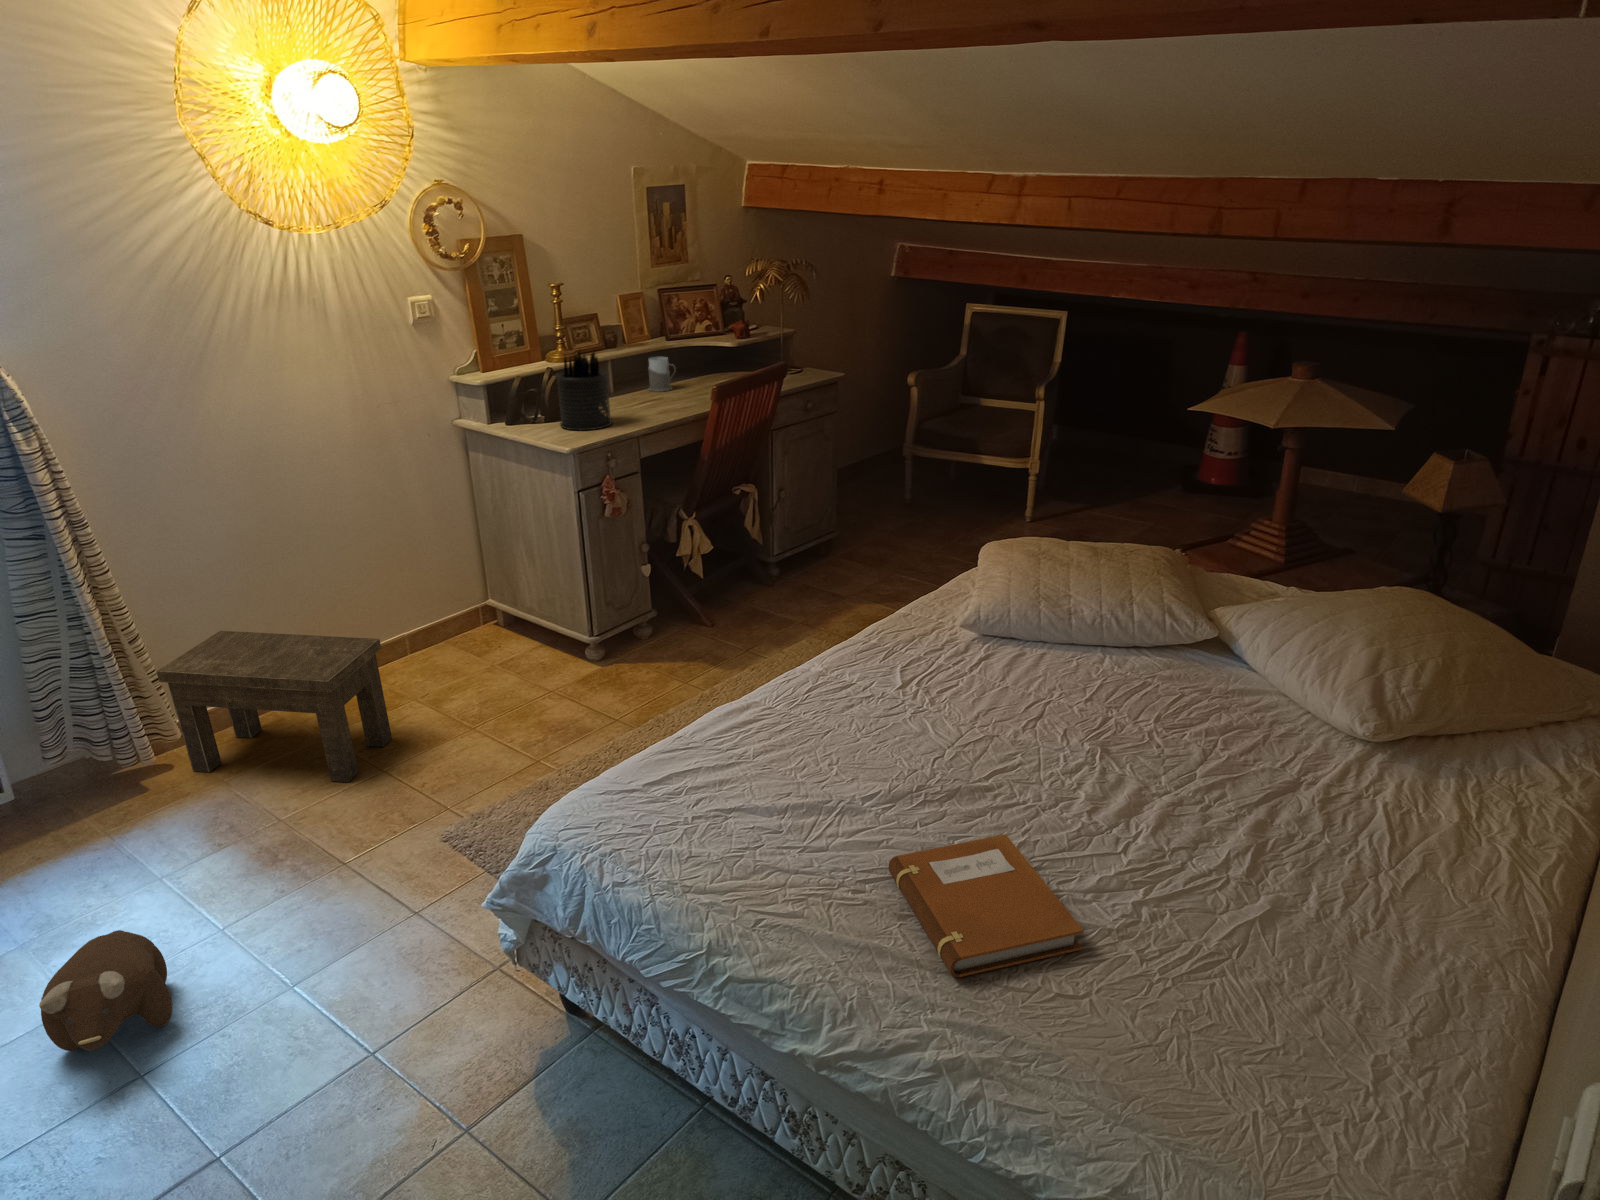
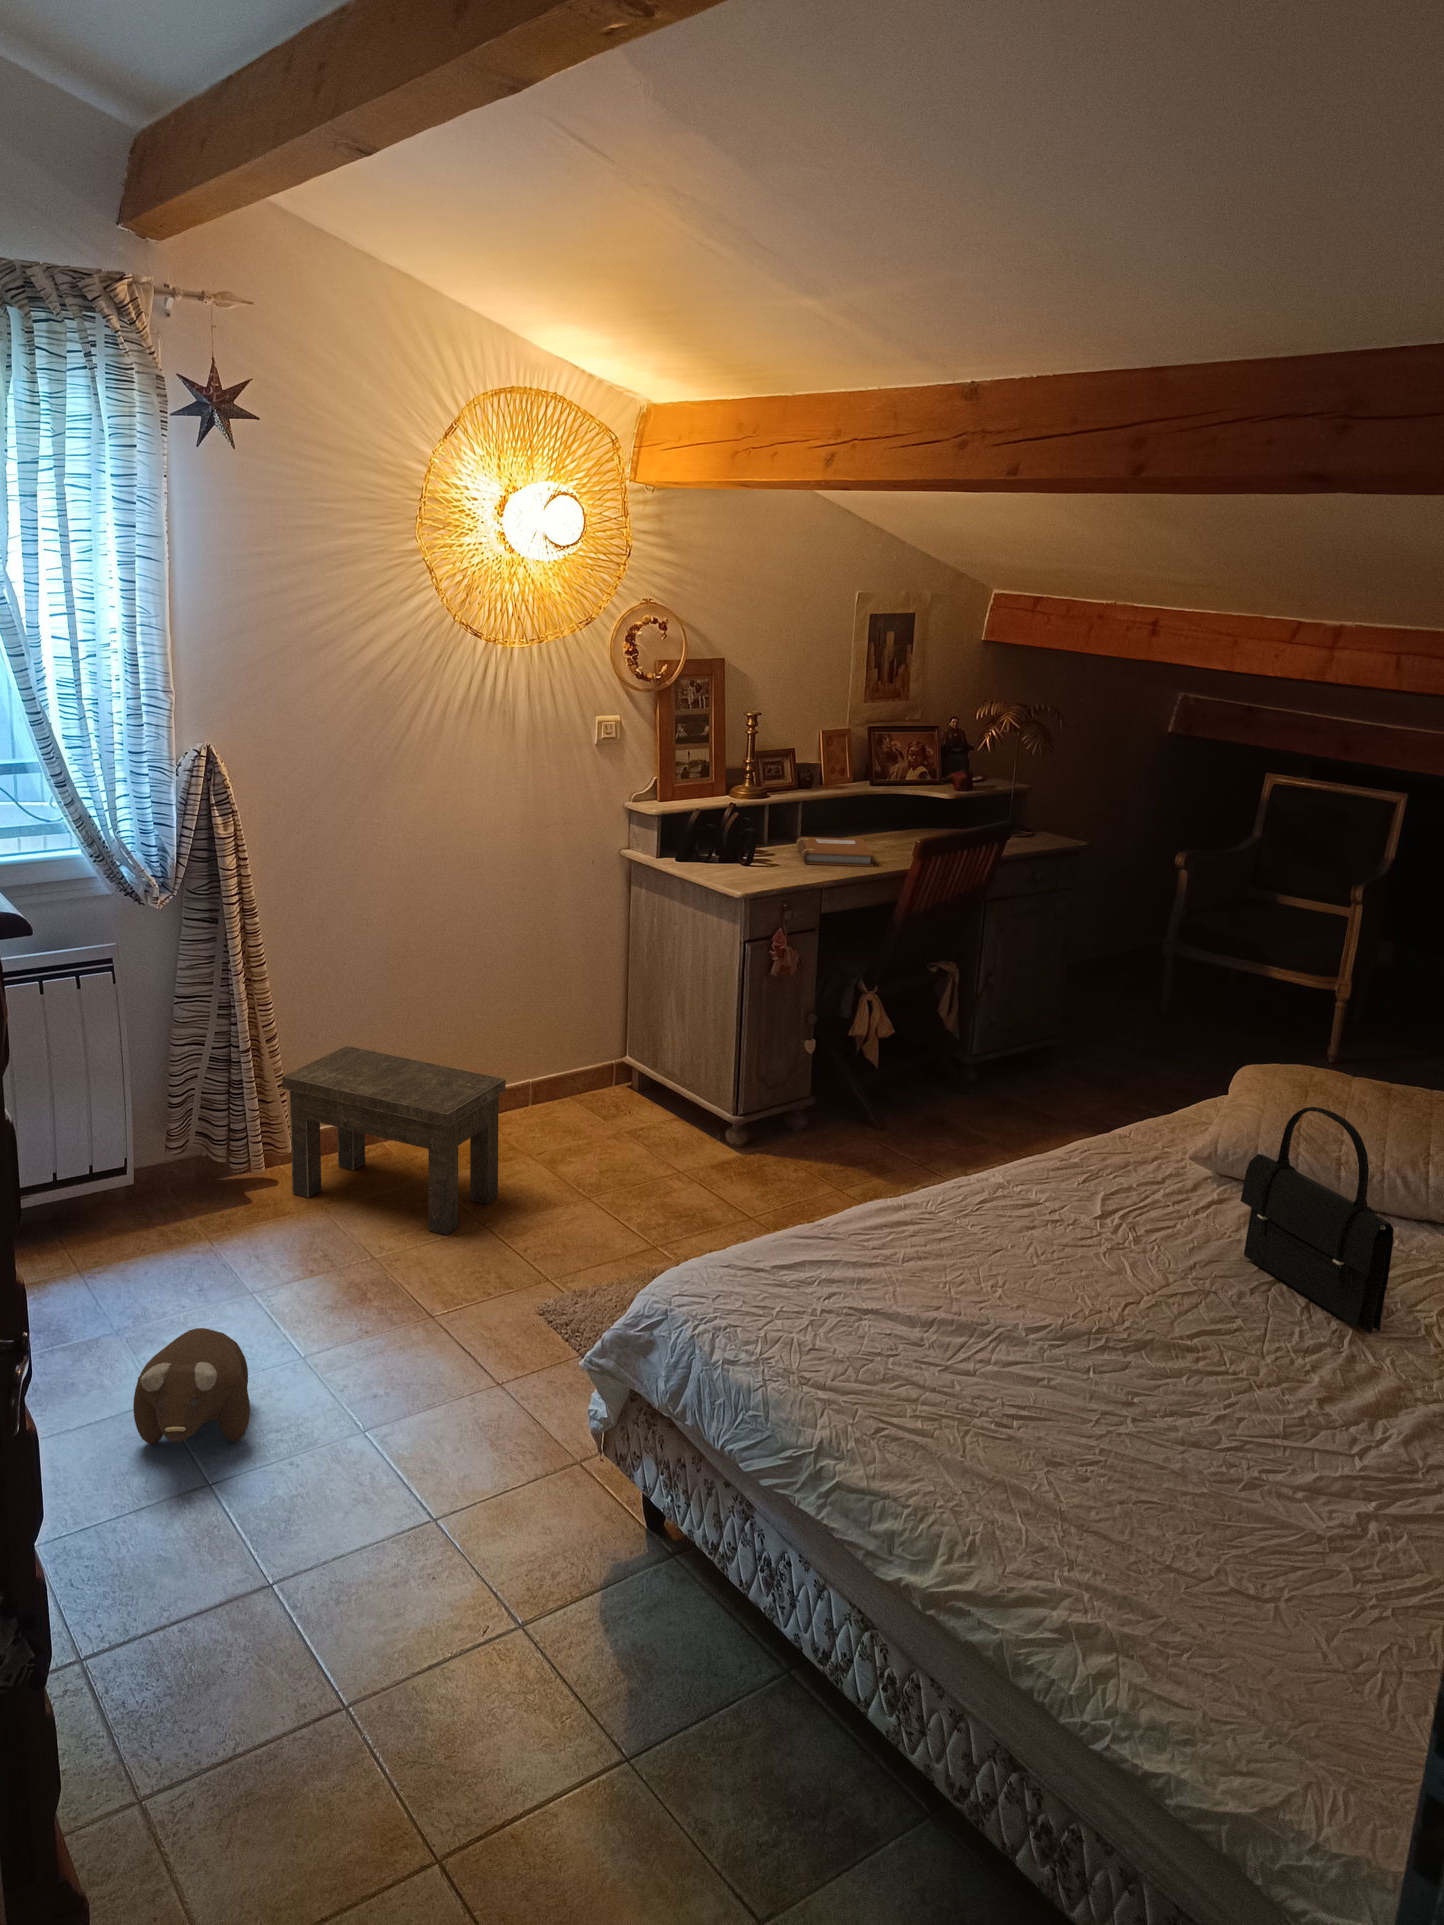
pen holder: present [555,351,612,430] -> none [736,785,800,878]
mug: present [648,357,675,392] -> none [844,803,880,844]
handbag: none [1007,578,1127,746] -> present [1240,1107,1394,1334]
notebook: present [889,834,1084,977] -> present [796,837,874,867]

